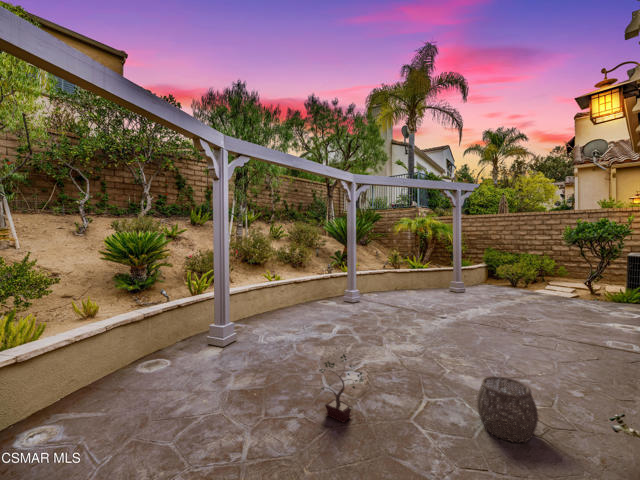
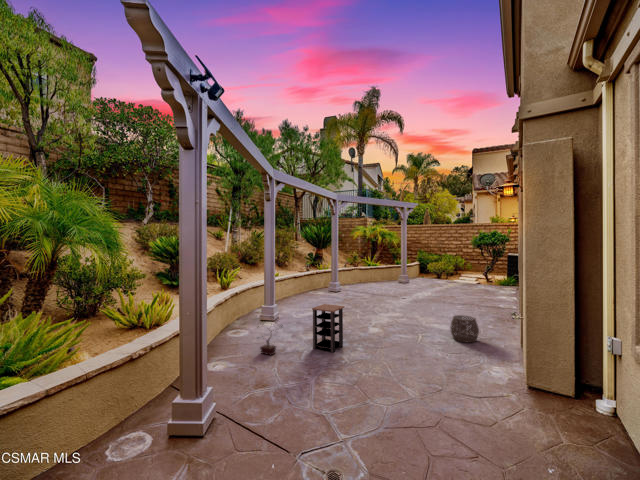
side table: none [207,338,266,434] -> present [312,304,345,352]
potted plant: present [319,354,364,422] -> present [258,317,283,355]

